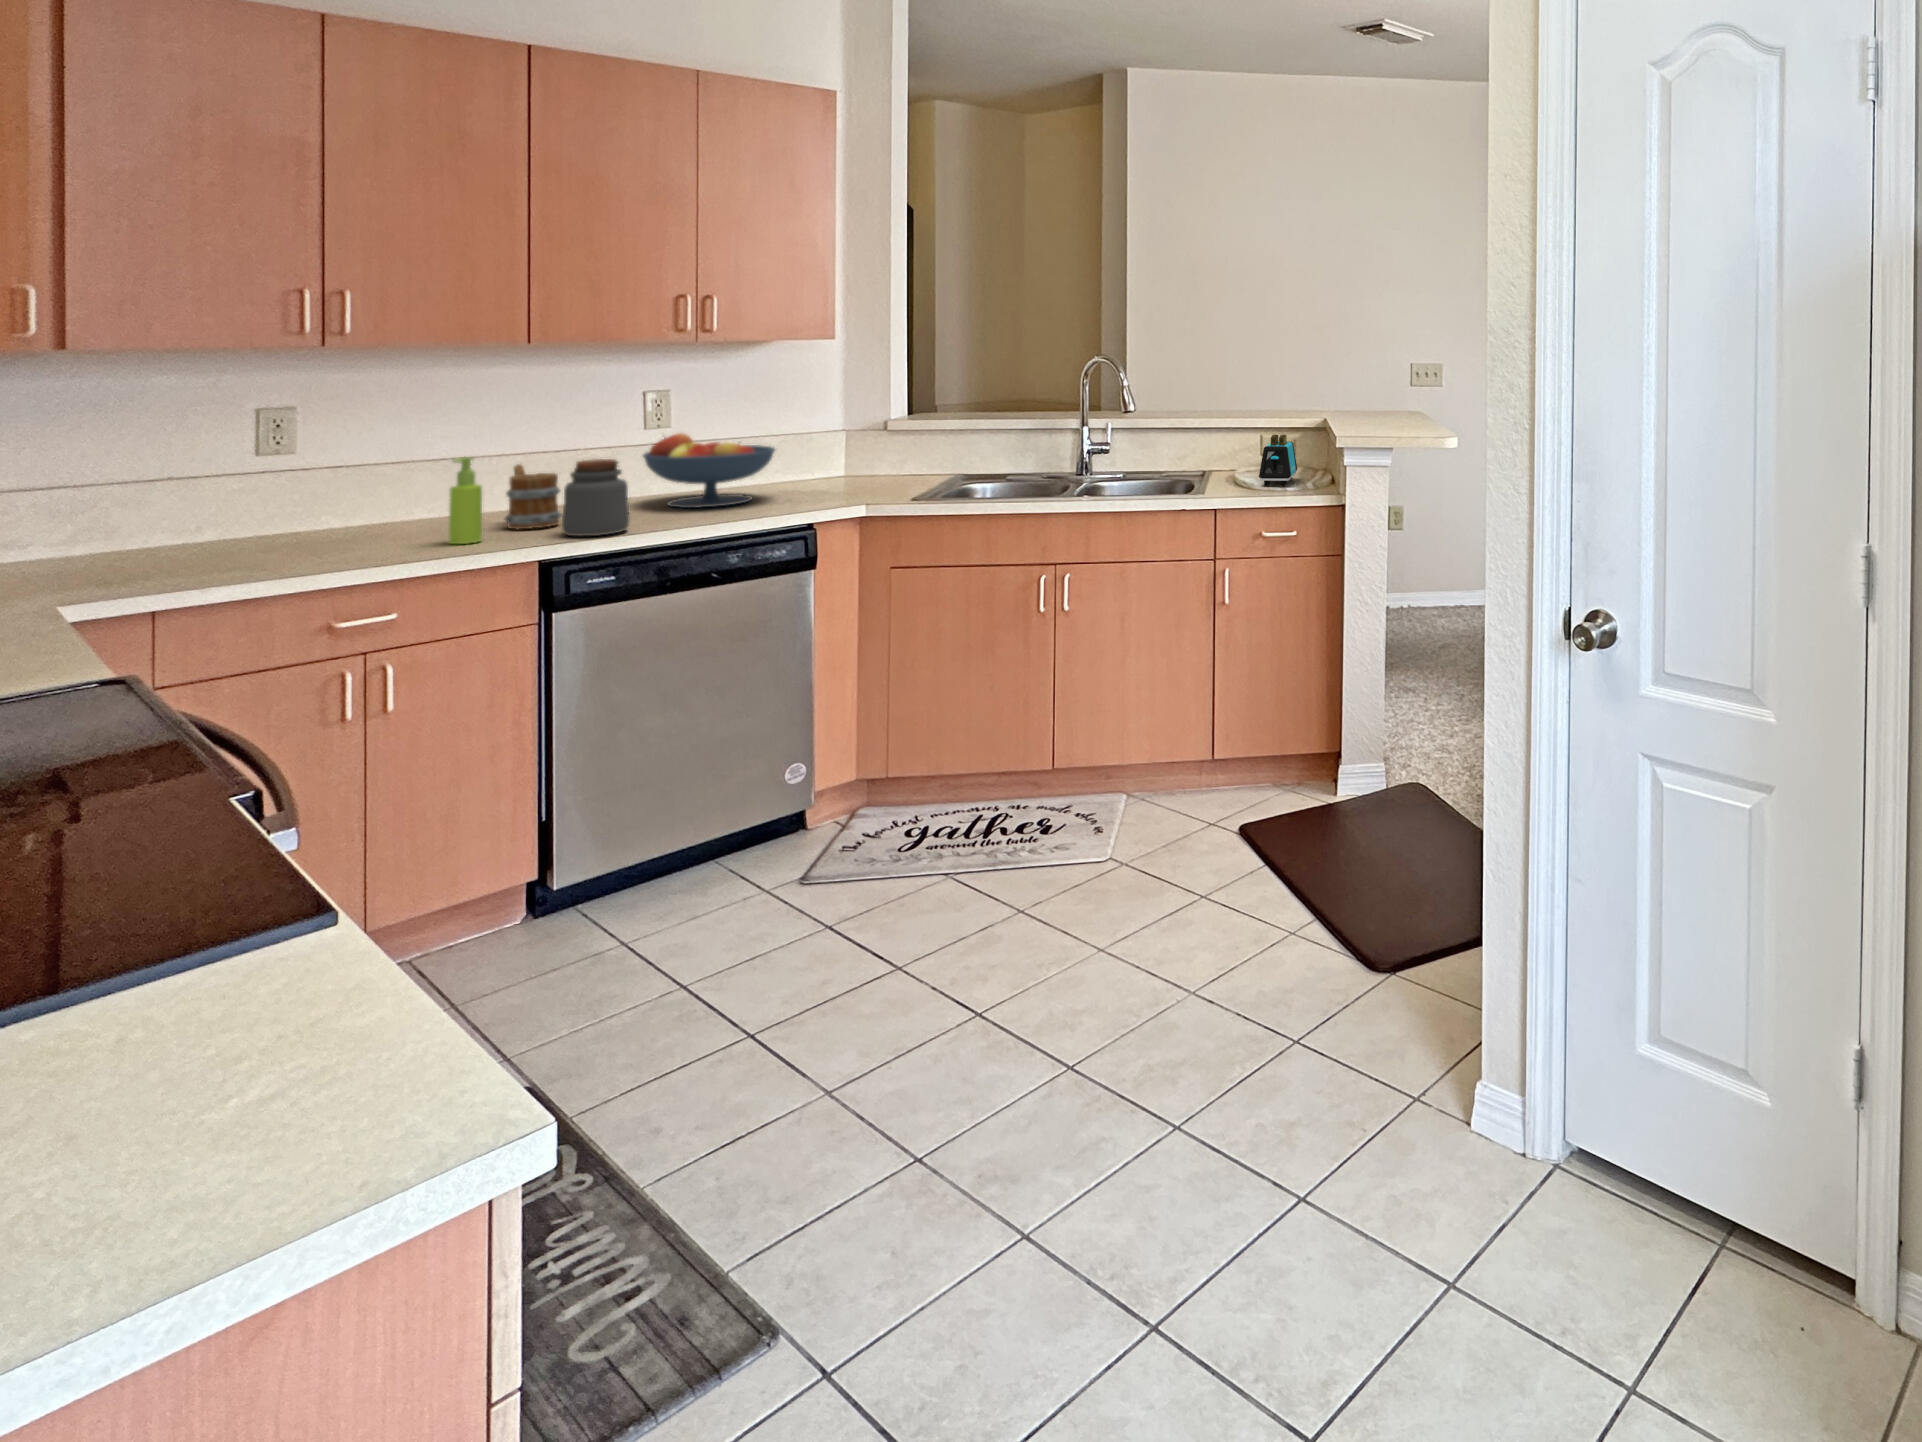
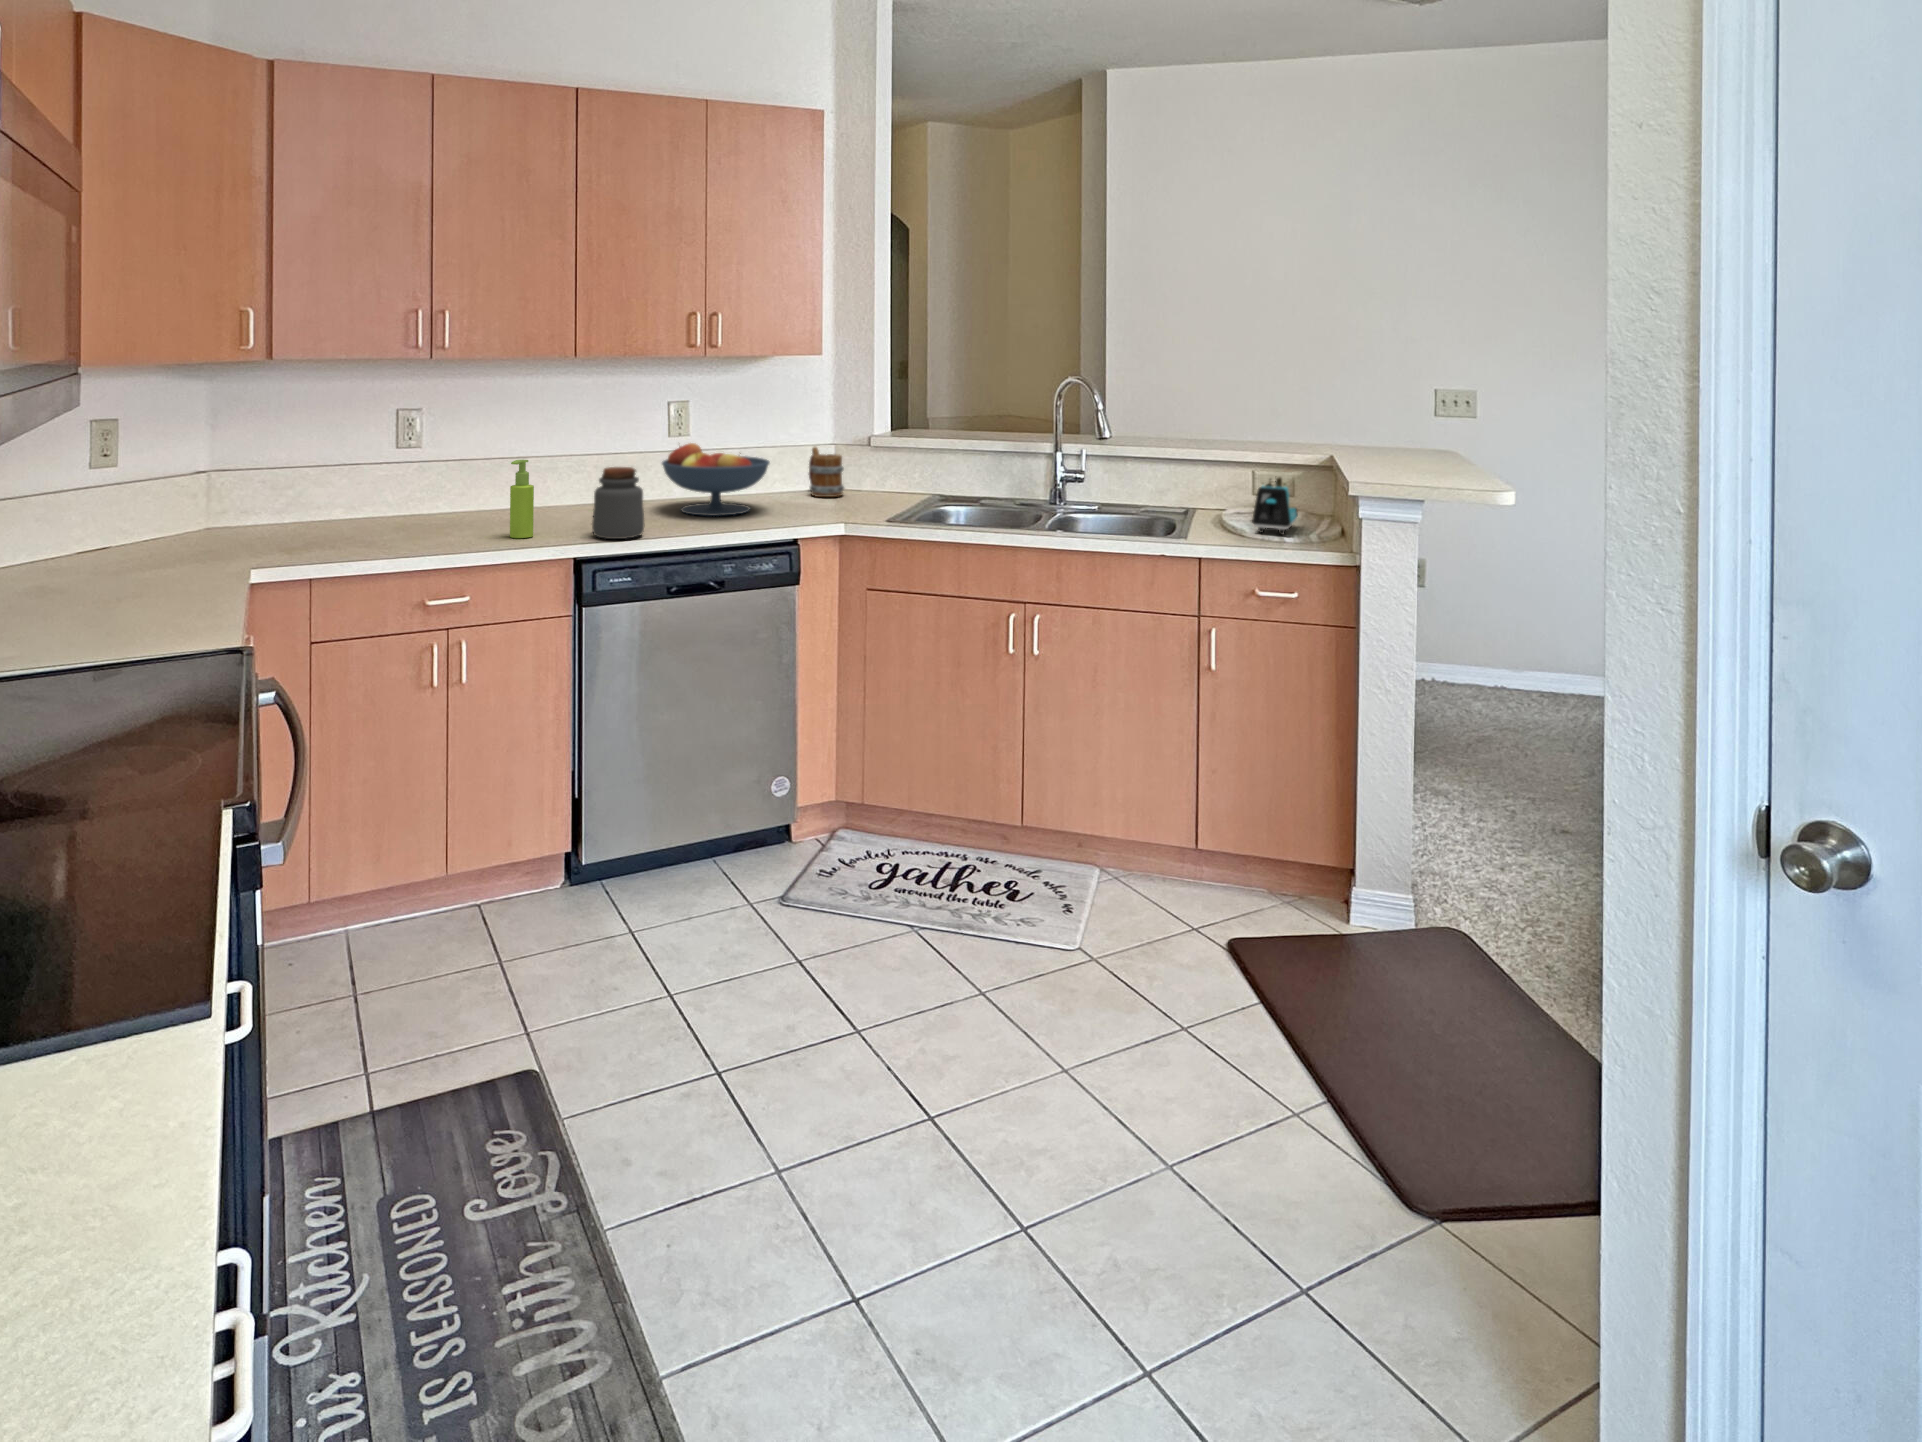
mug: present [505,464,562,529] -> present [809,447,844,497]

